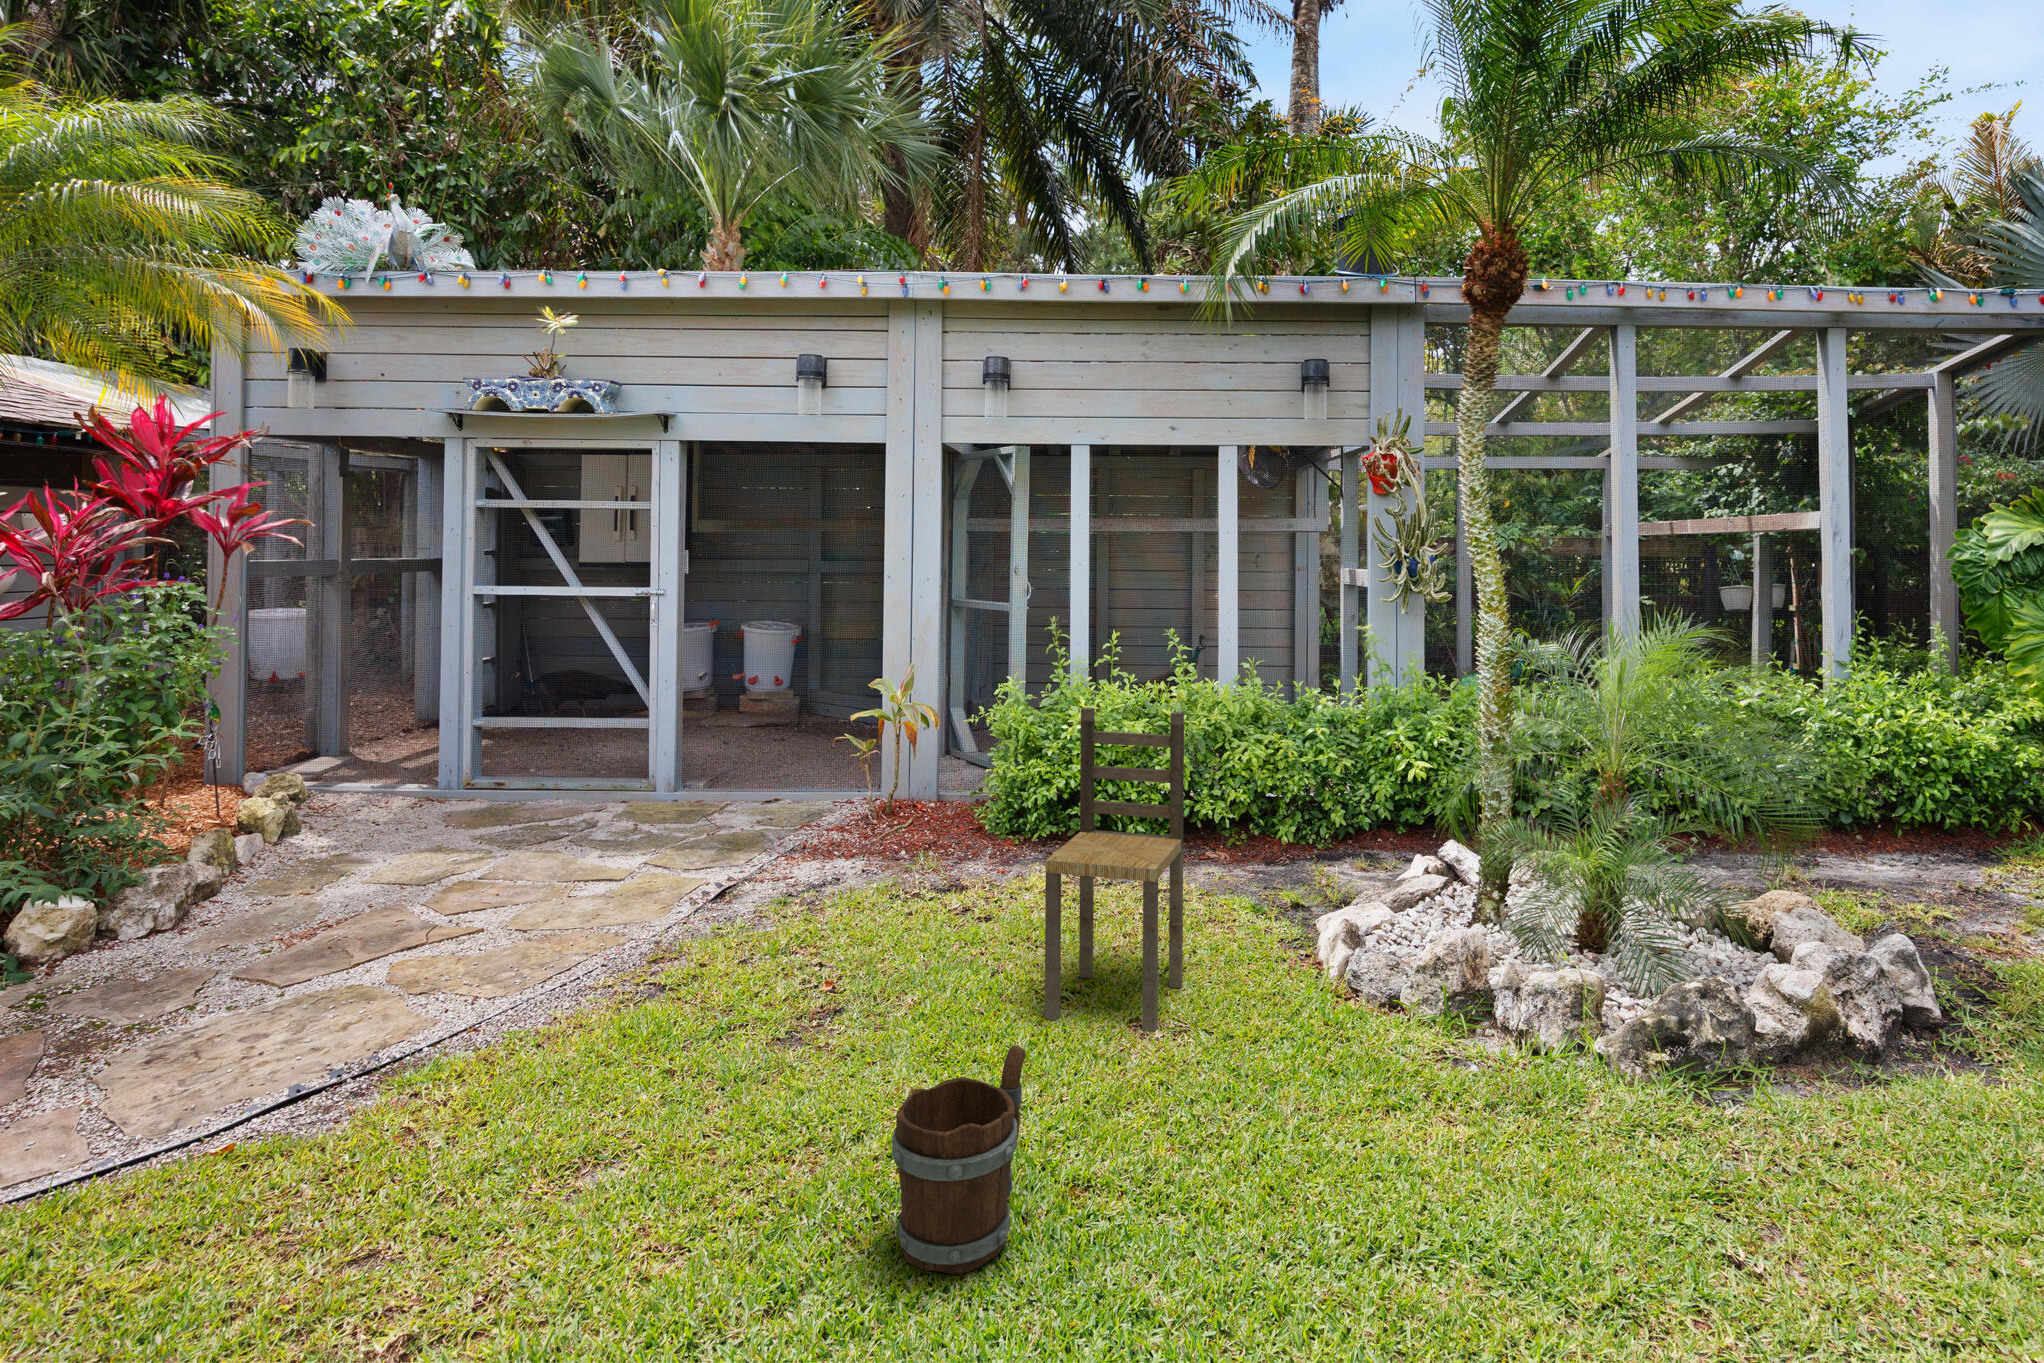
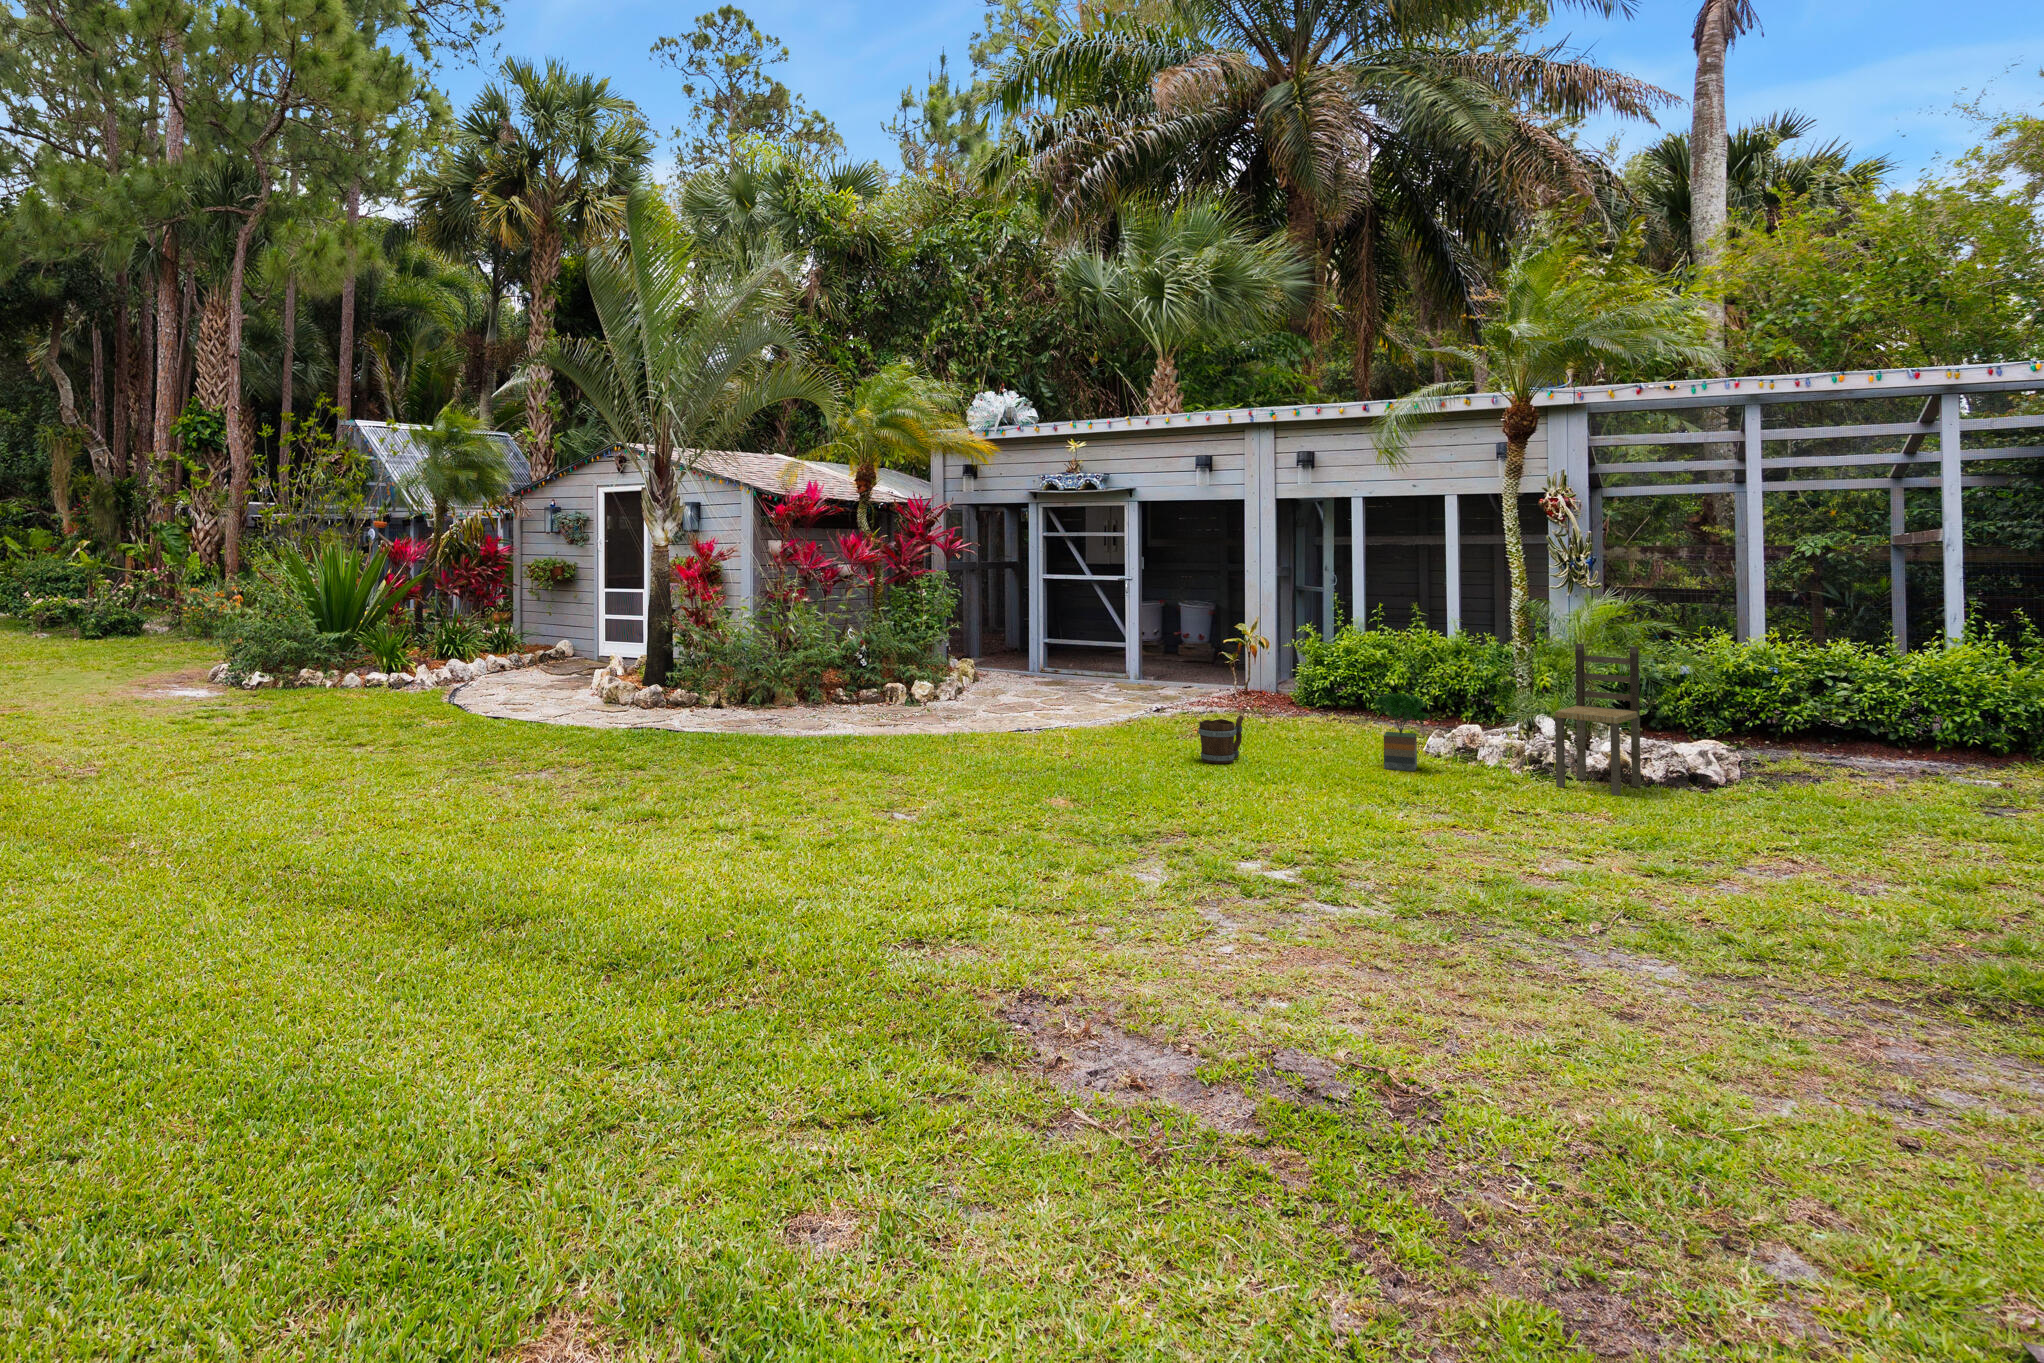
chair: present [1045,708,1184,1032] -> present [1555,643,1641,796]
potted tree: none [1365,913,1527,1154] -> present [1375,693,1429,771]

